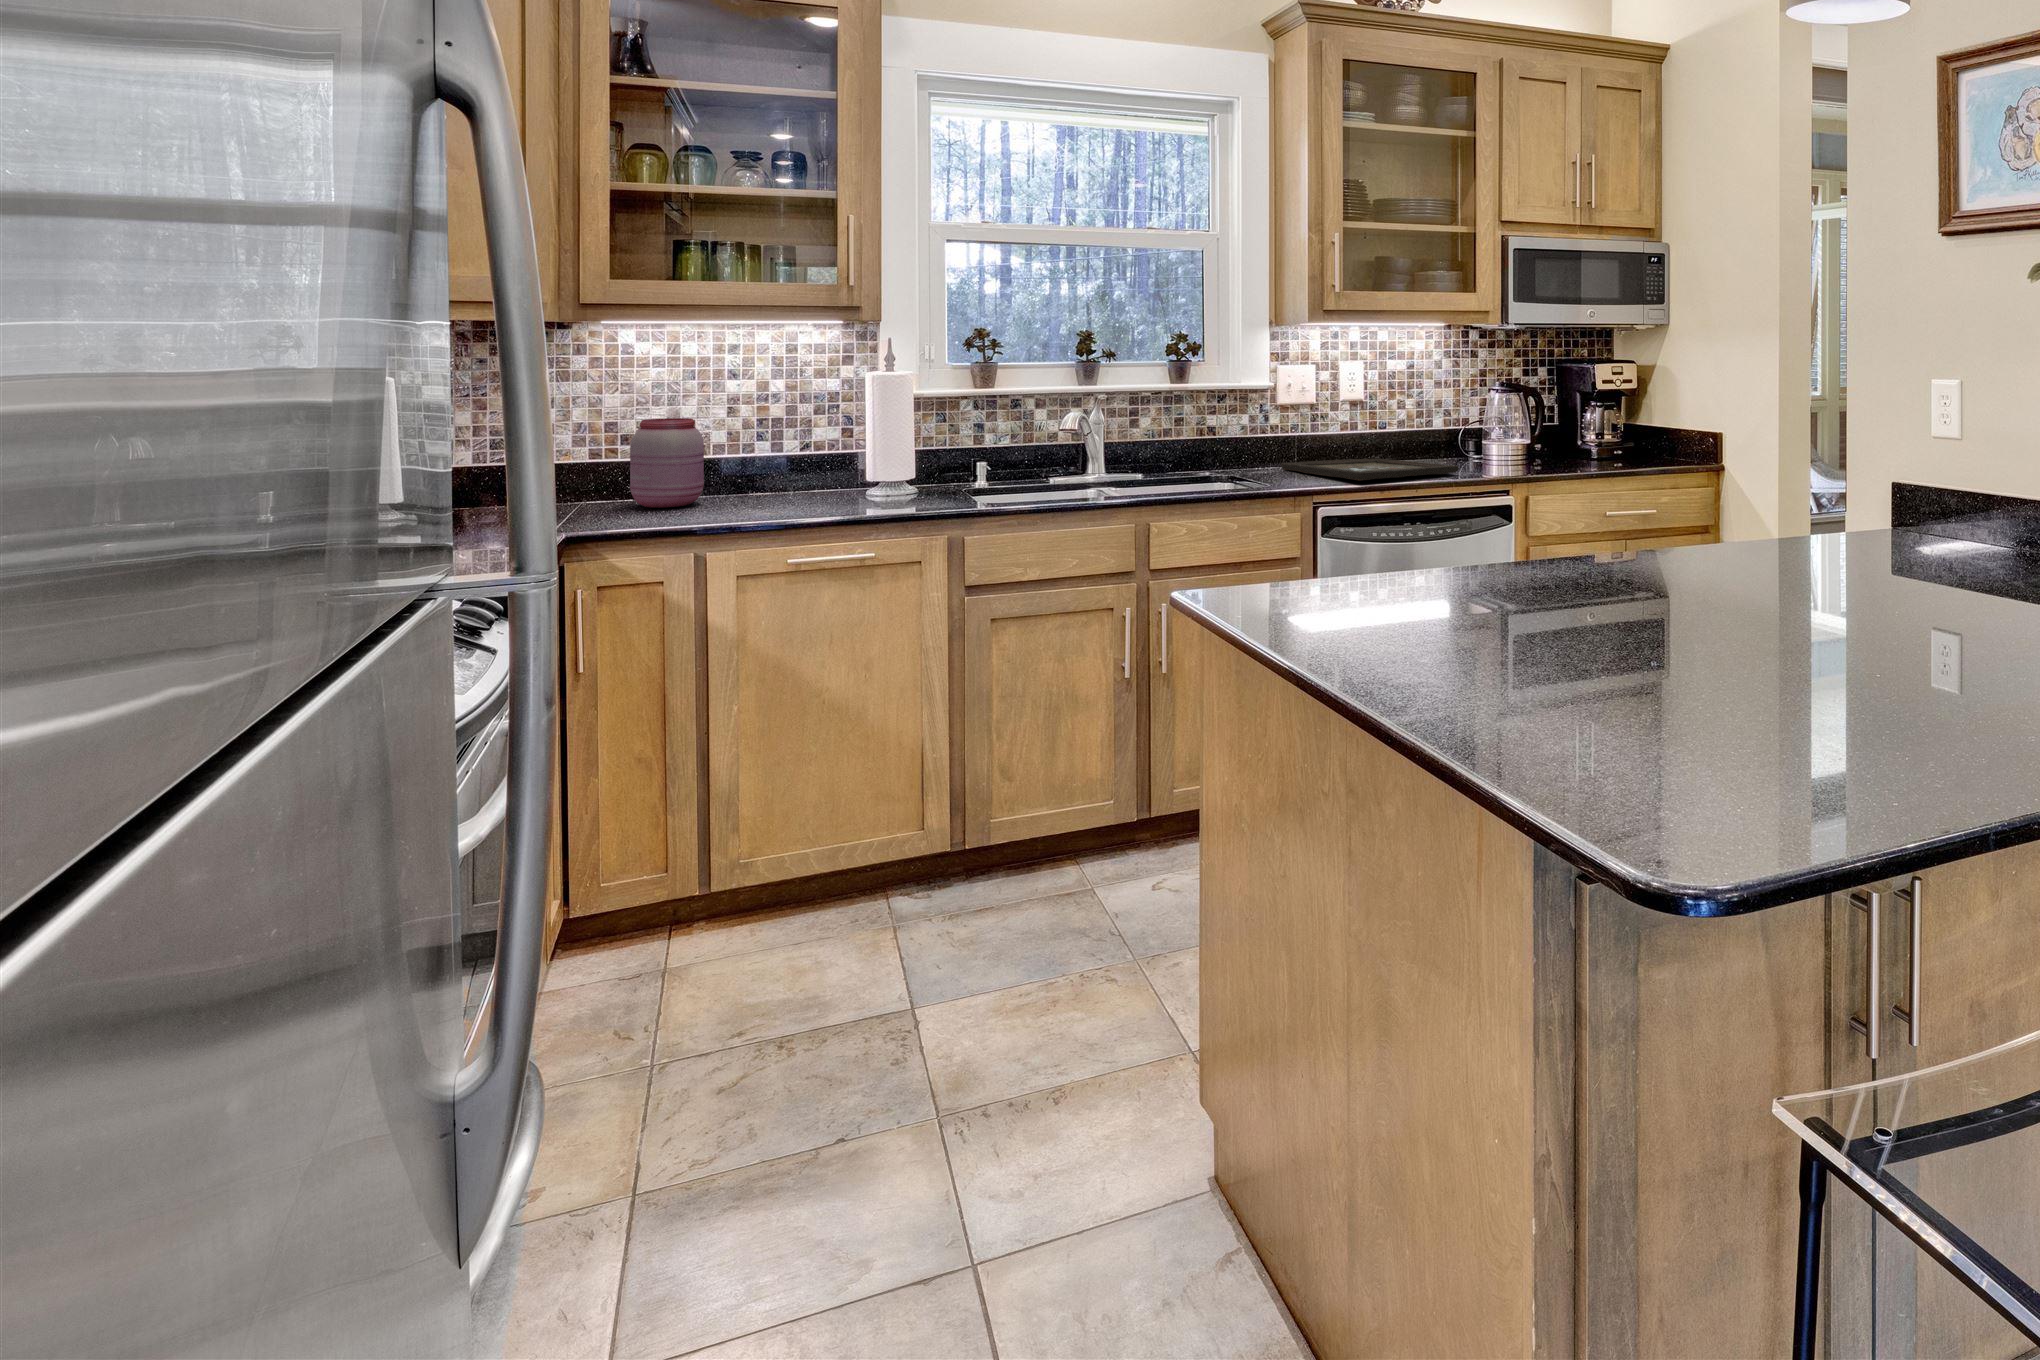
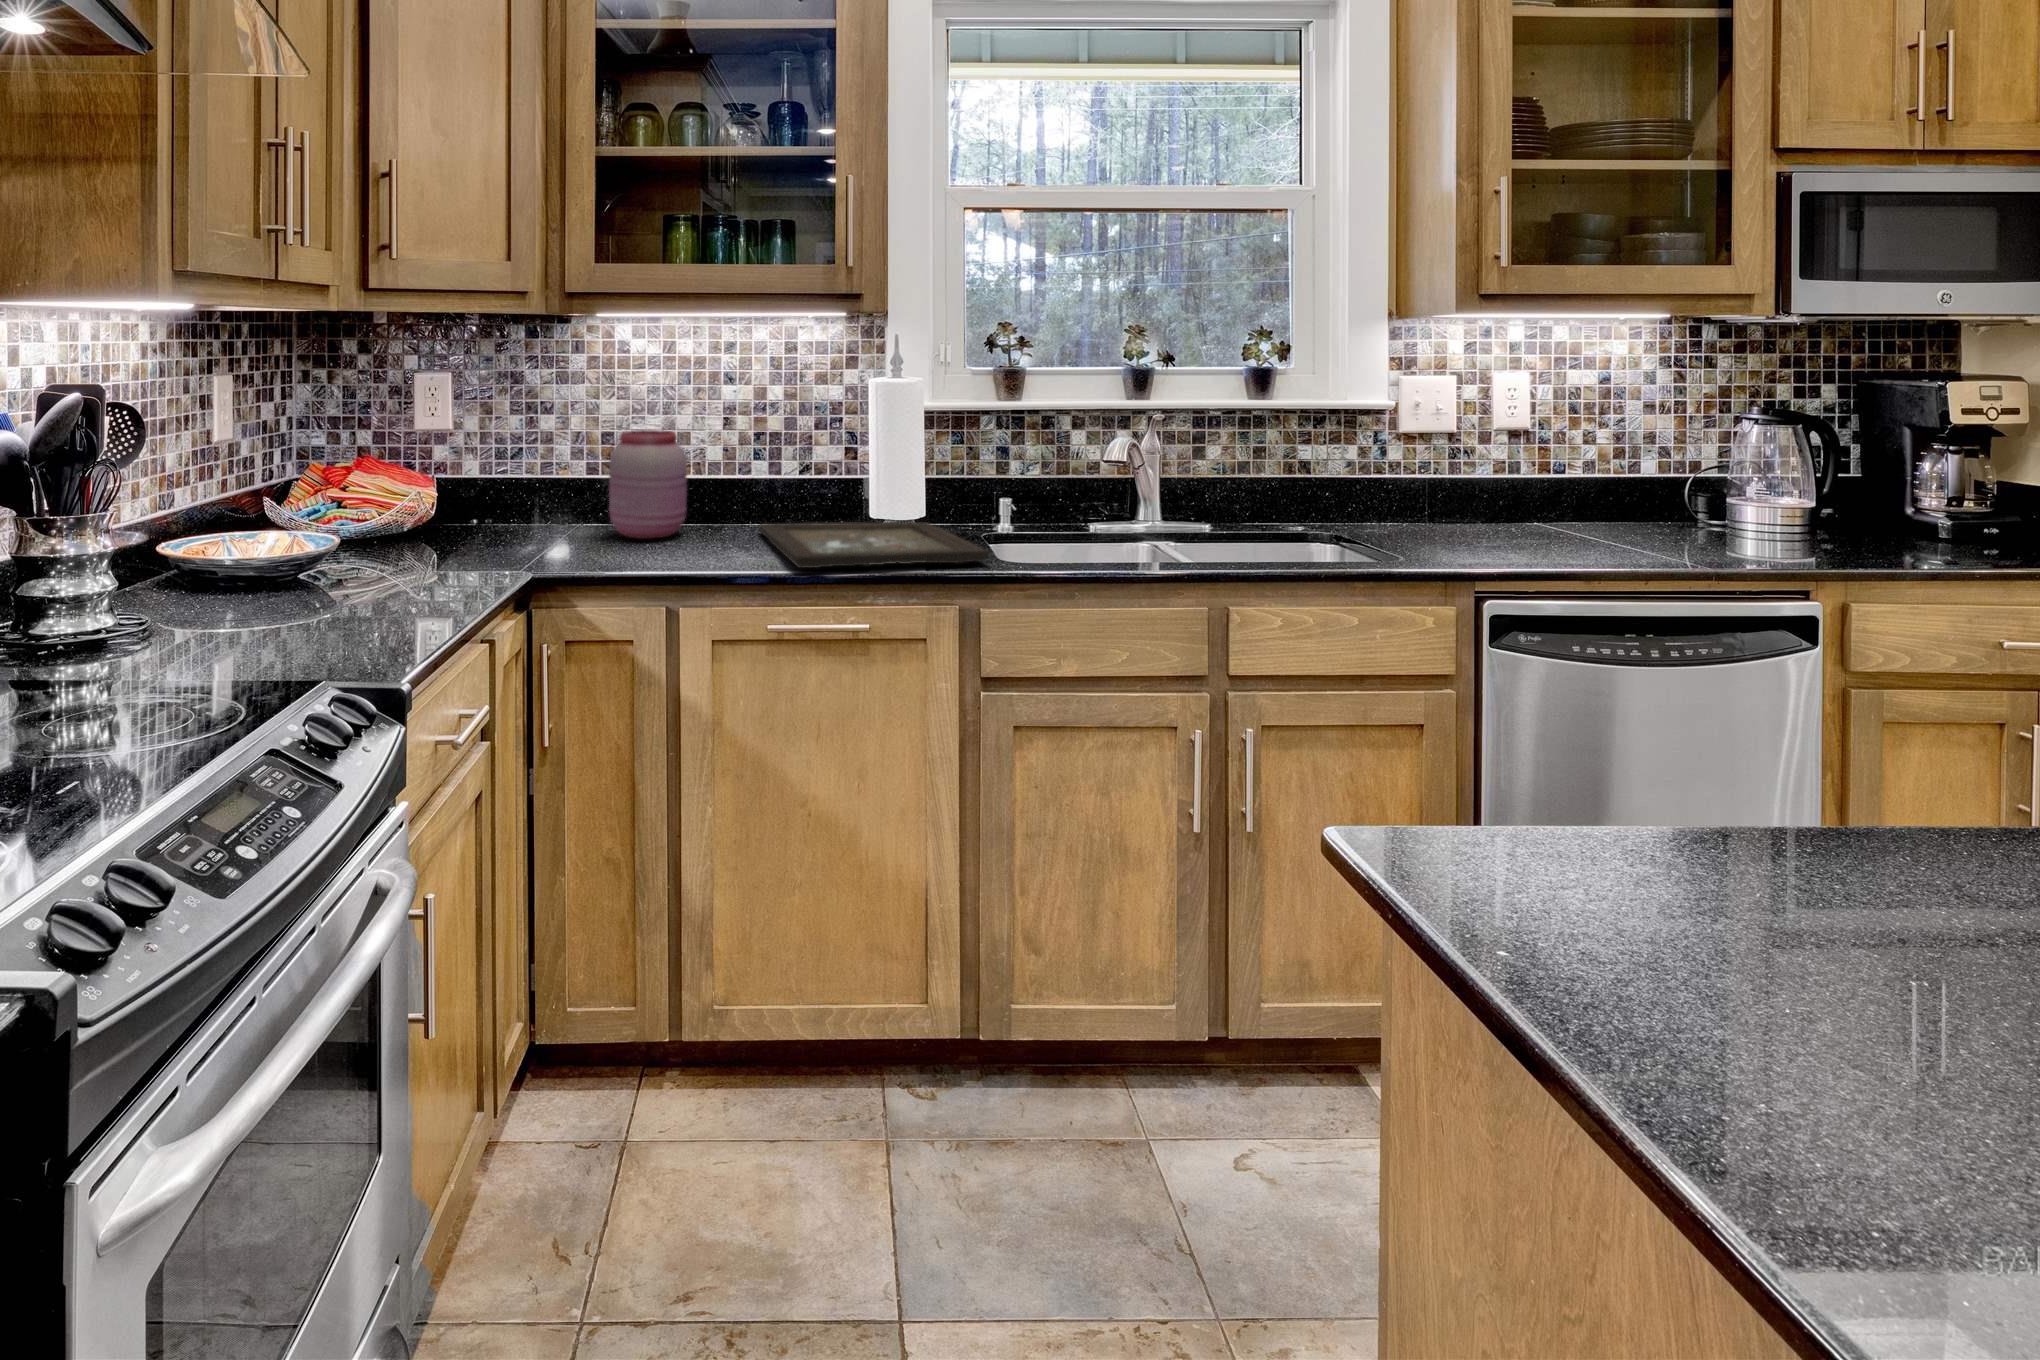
tray: present [1281,458,1459,480] -> present [759,522,989,568]

